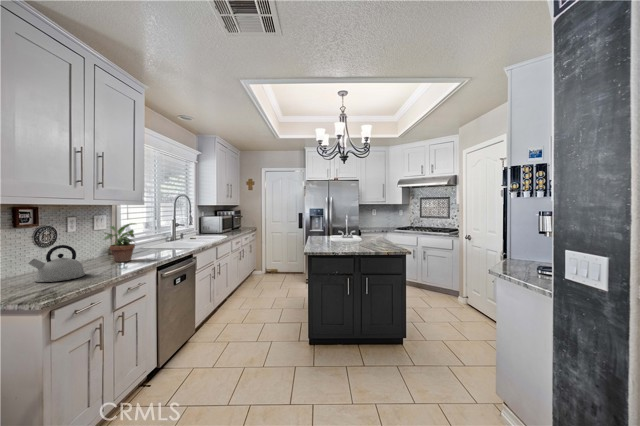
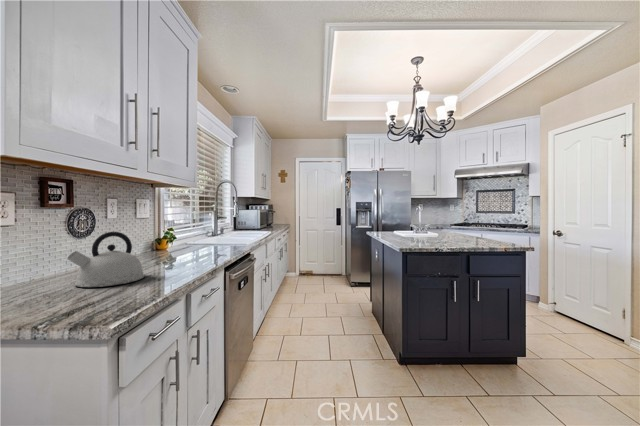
potted plant: present [104,223,135,262] -> none [154,208,197,260]

